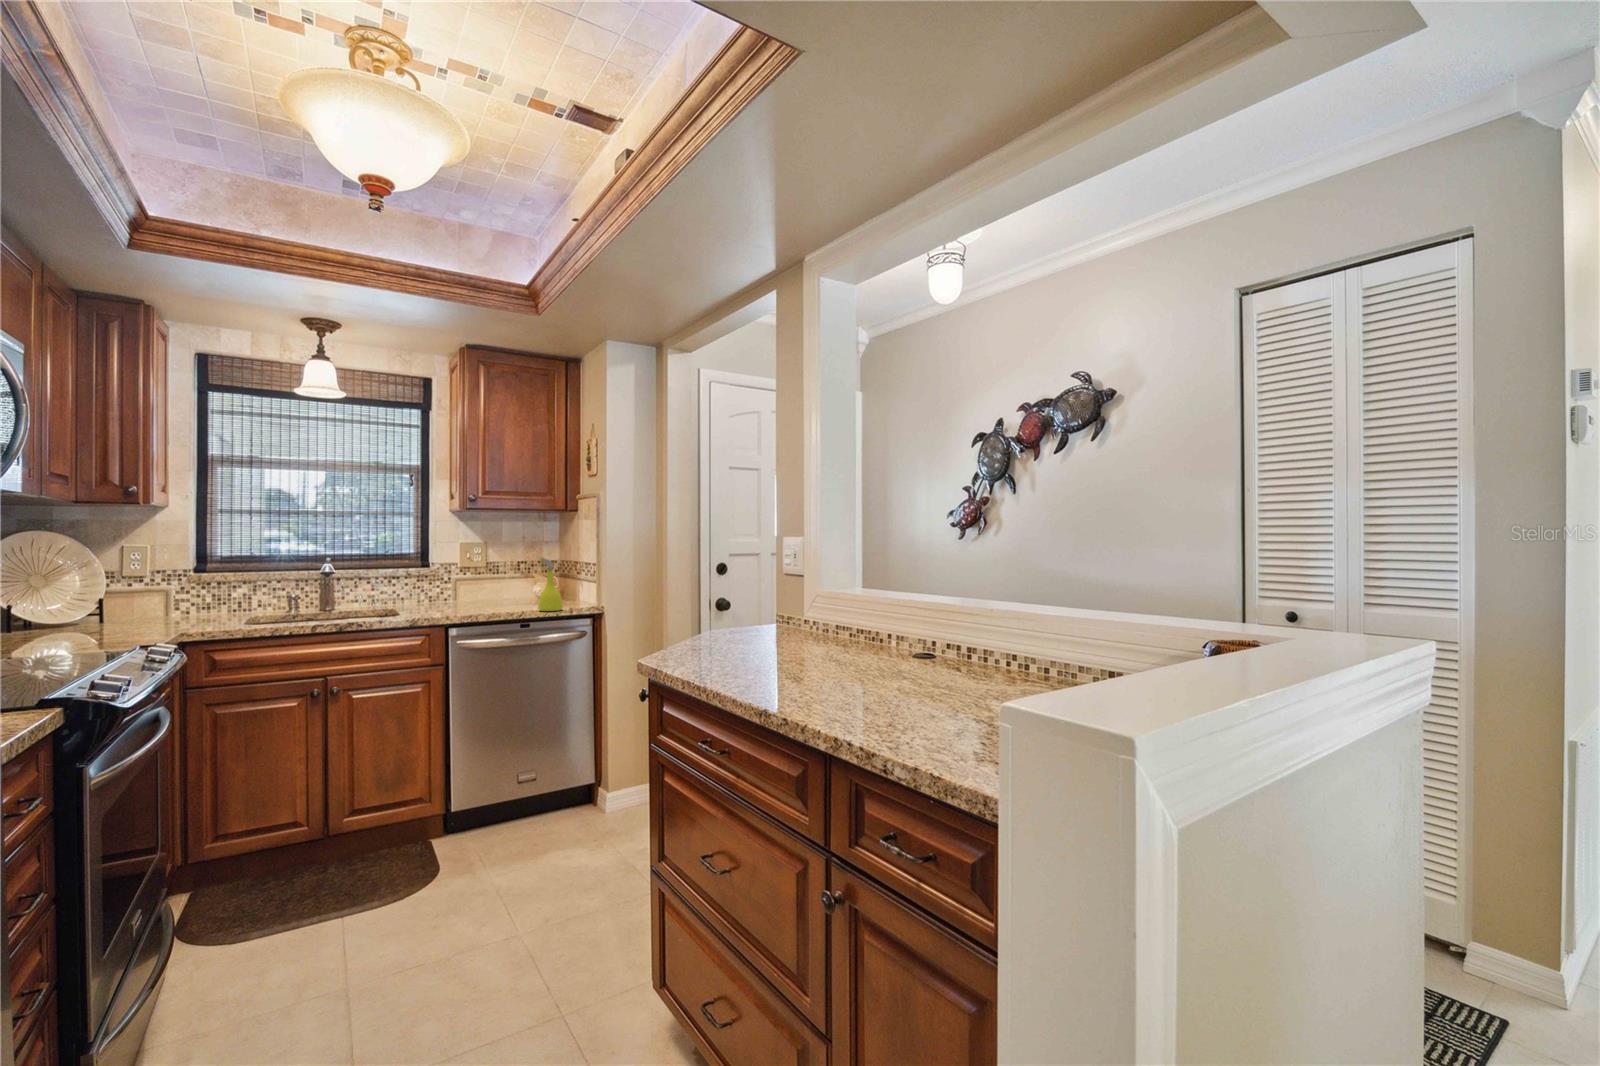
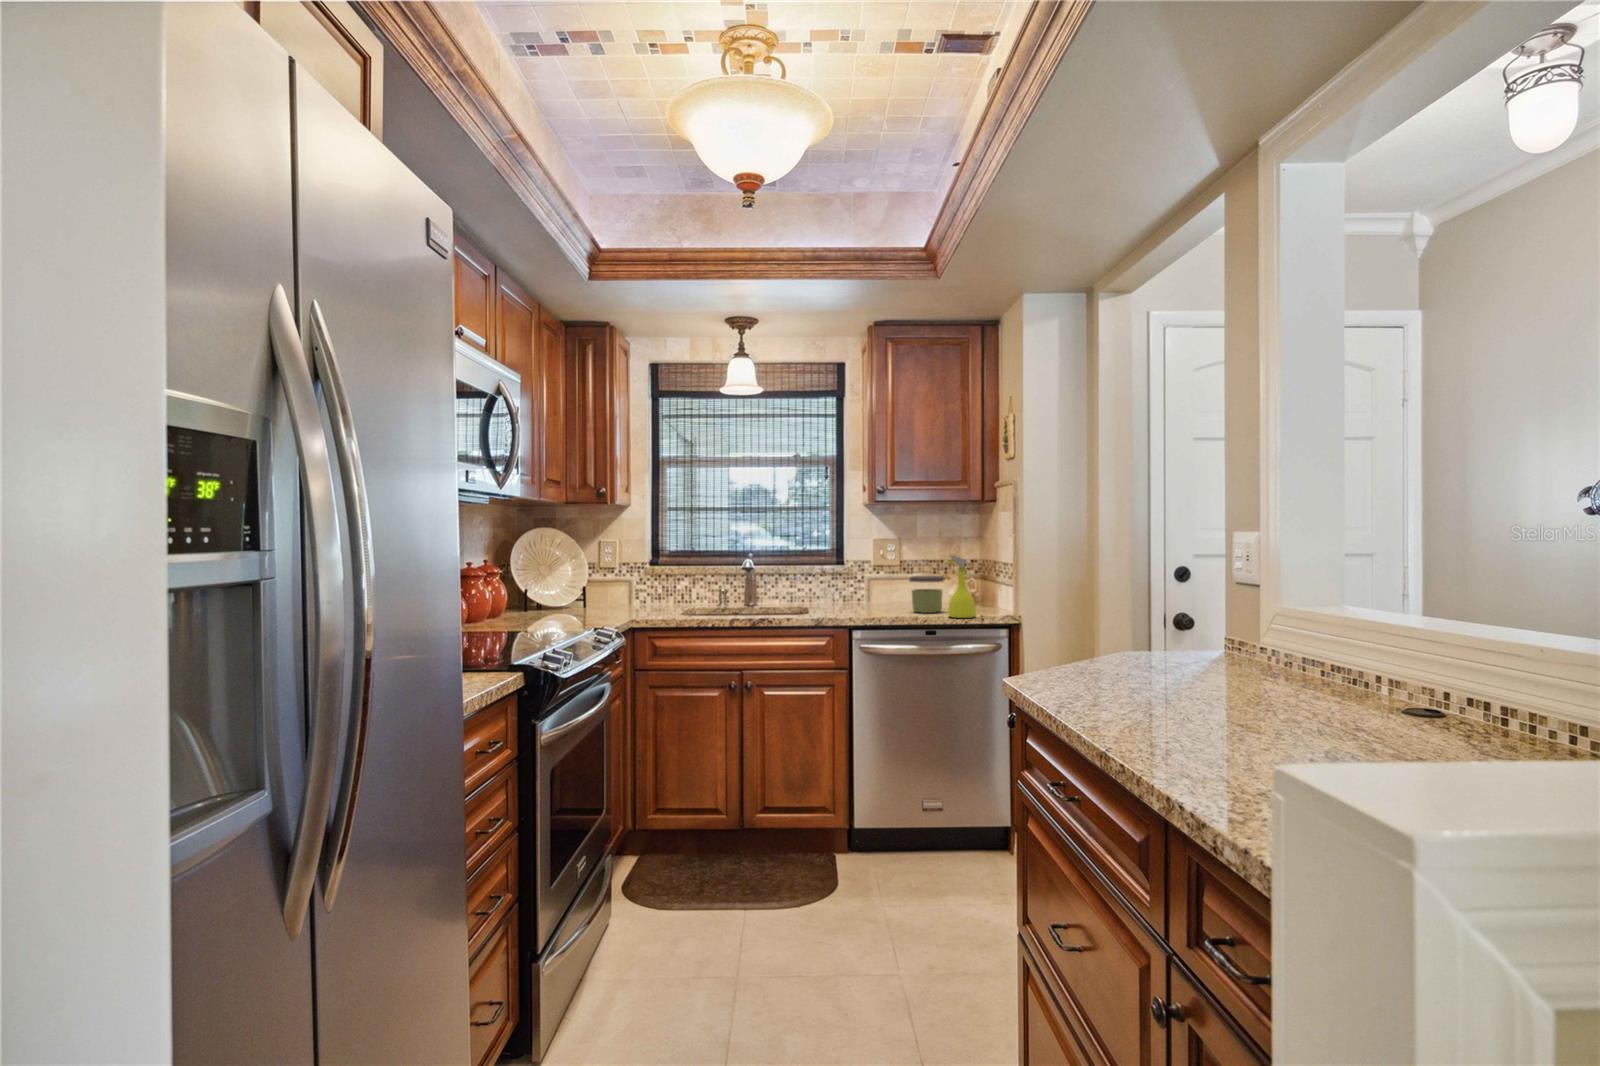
jar: none [501,576,533,609] -> present [909,576,944,613]

